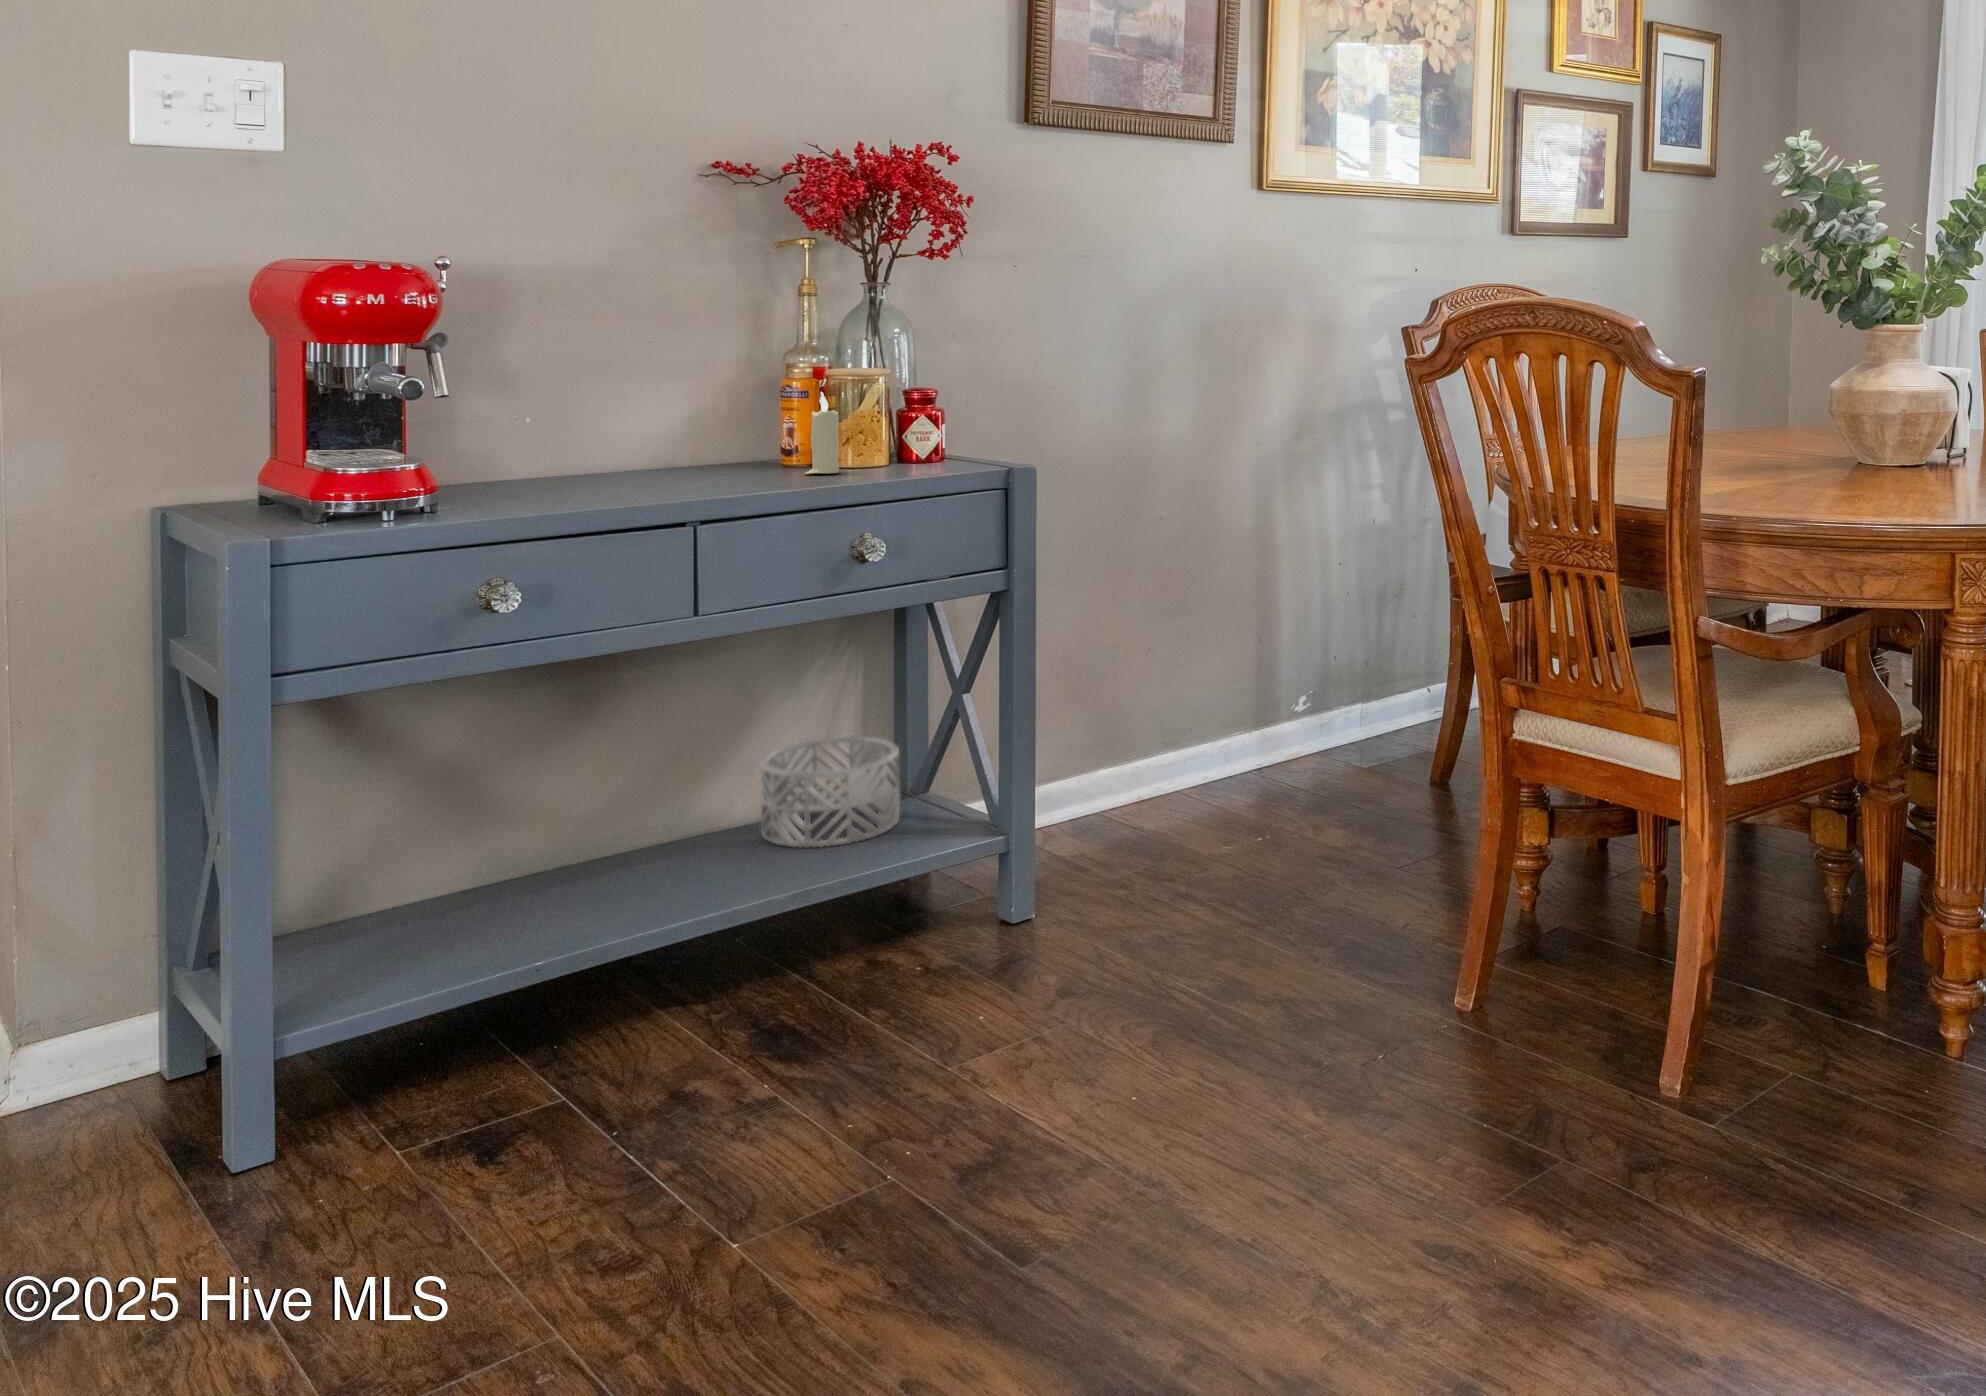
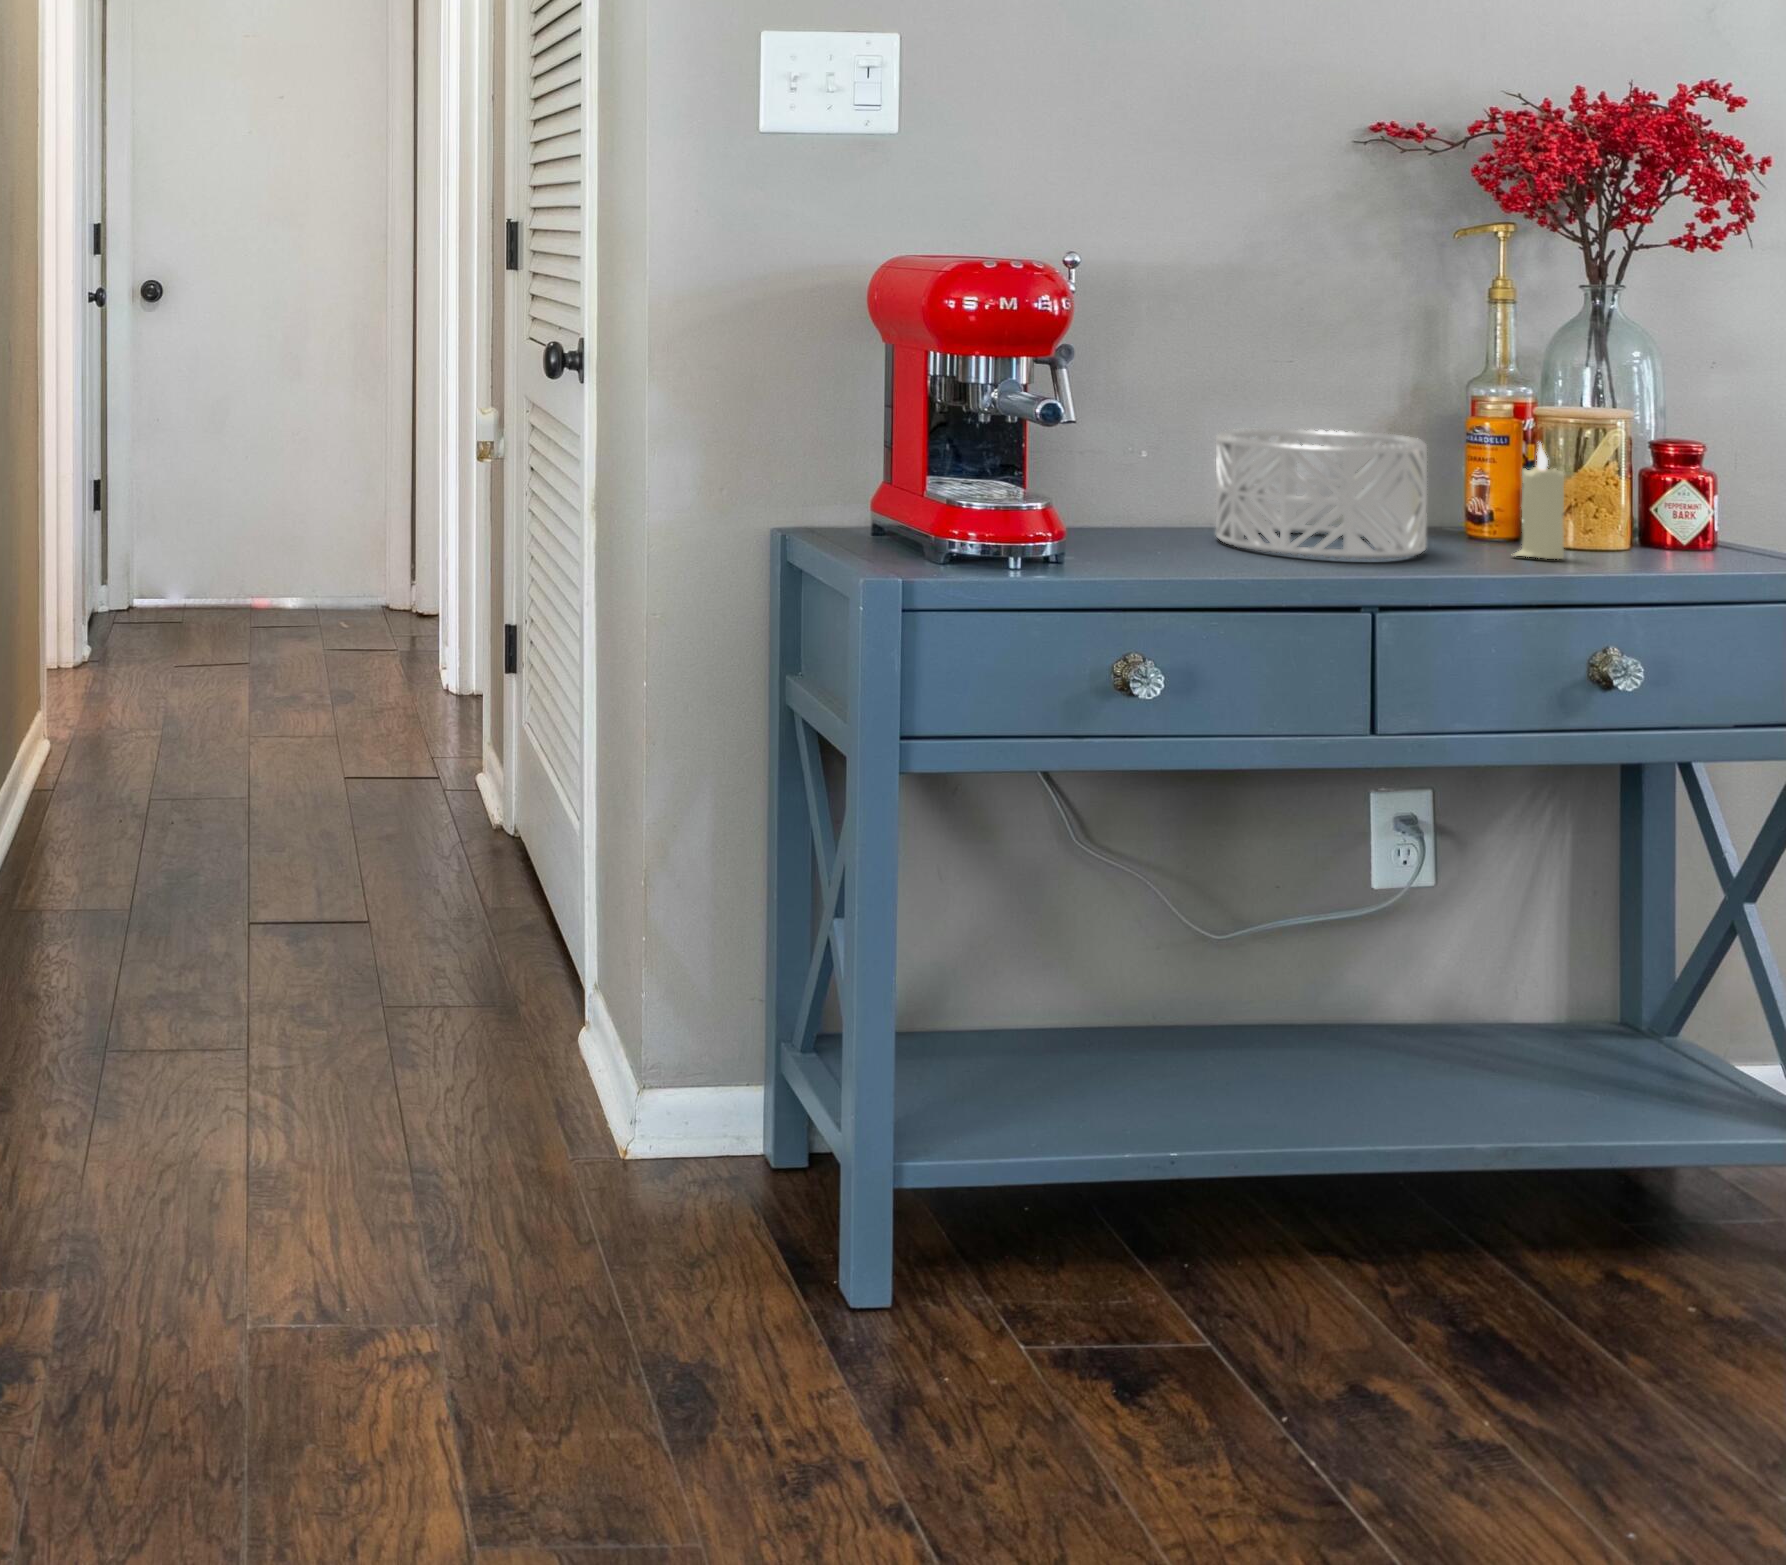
decorative bowl: present [760,736,900,848] -> present [1216,428,1427,559]

